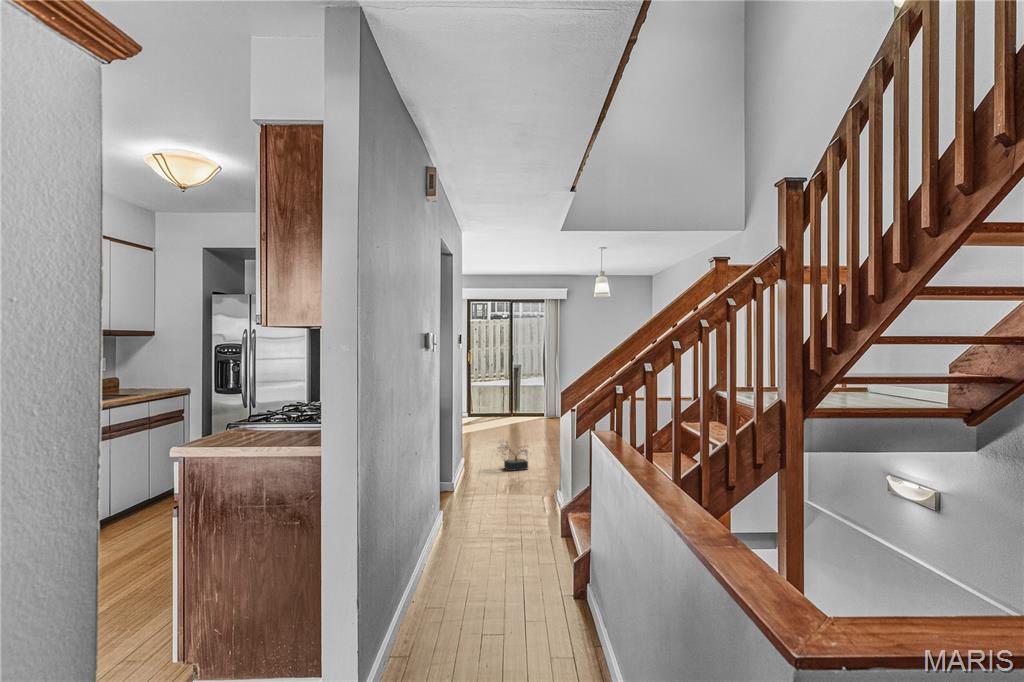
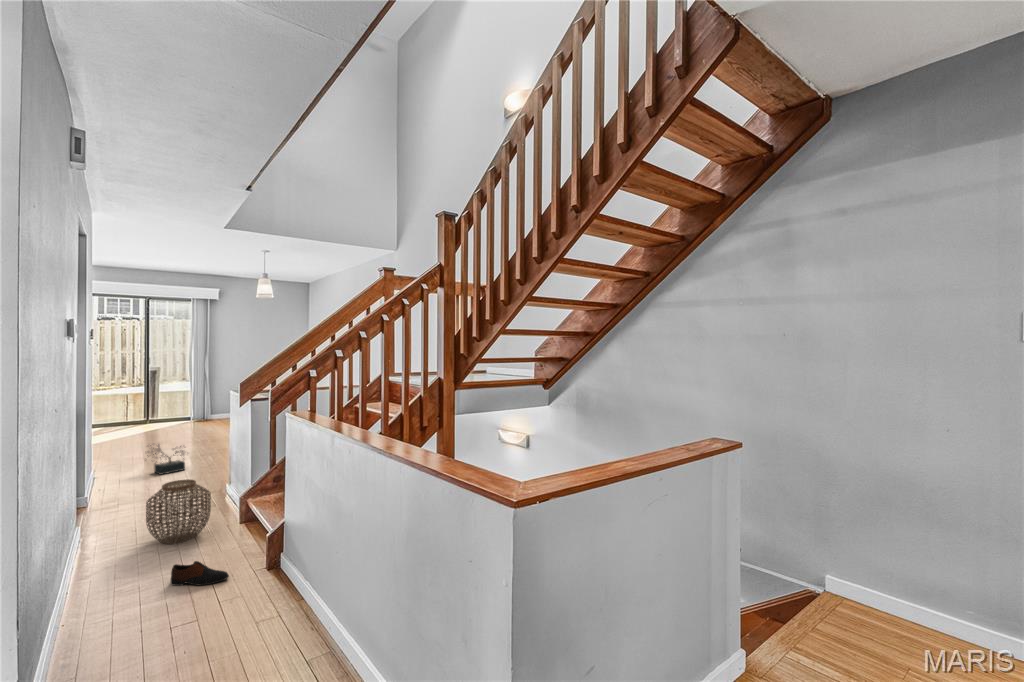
woven basket: none [484,482,536,543] -> present [146,479,211,544]
shoe: none [495,564,541,593] -> present [171,561,229,586]

